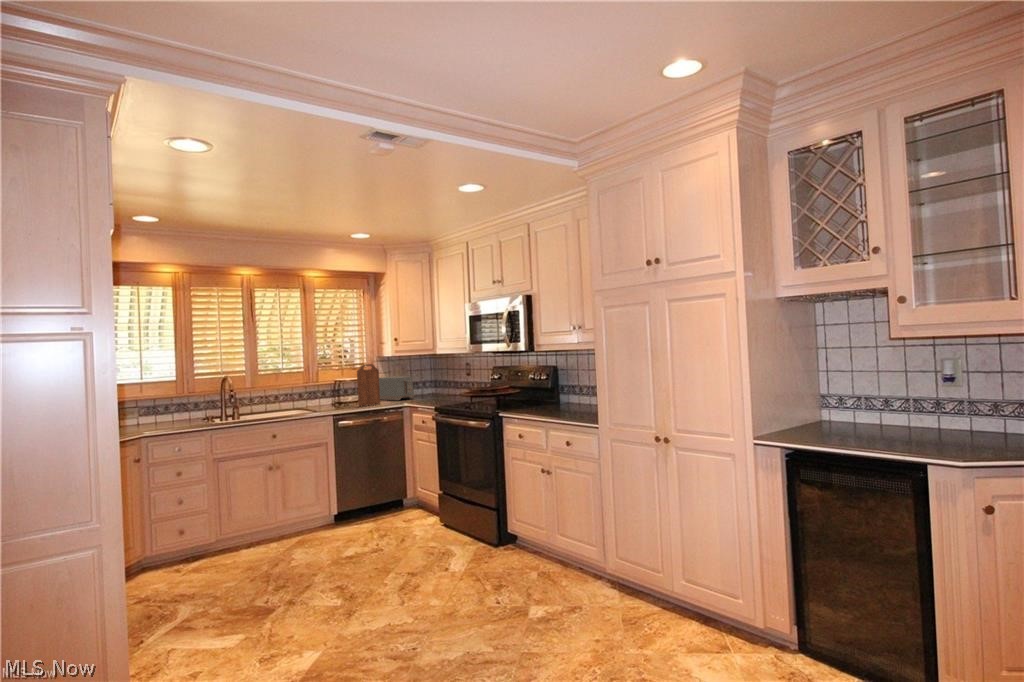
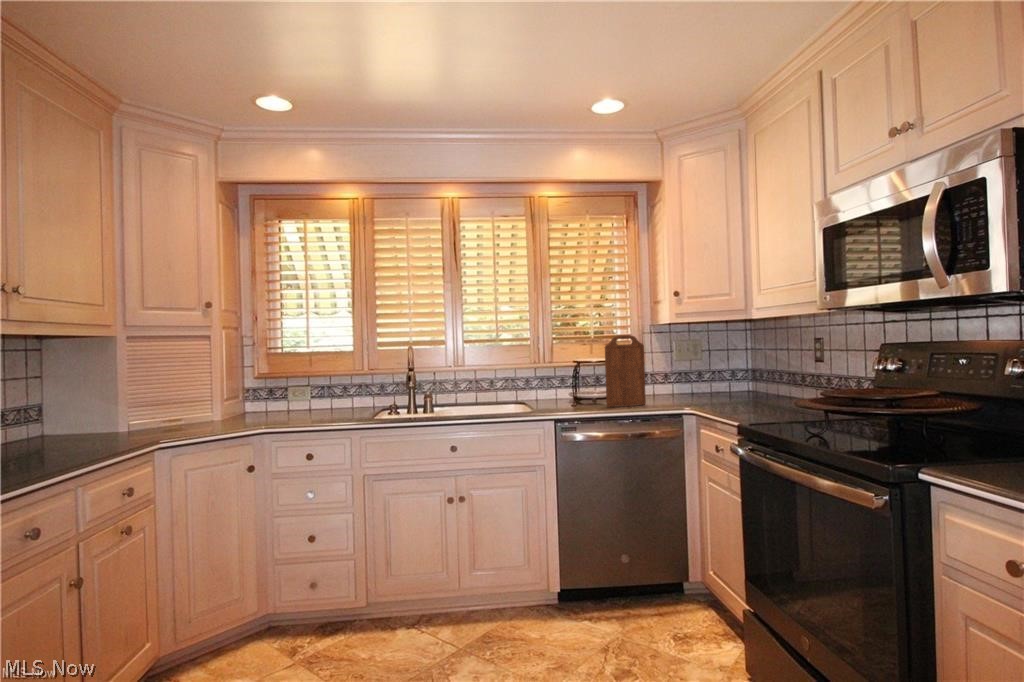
toaster: present [379,377,414,400] -> none [650,359,711,401]

